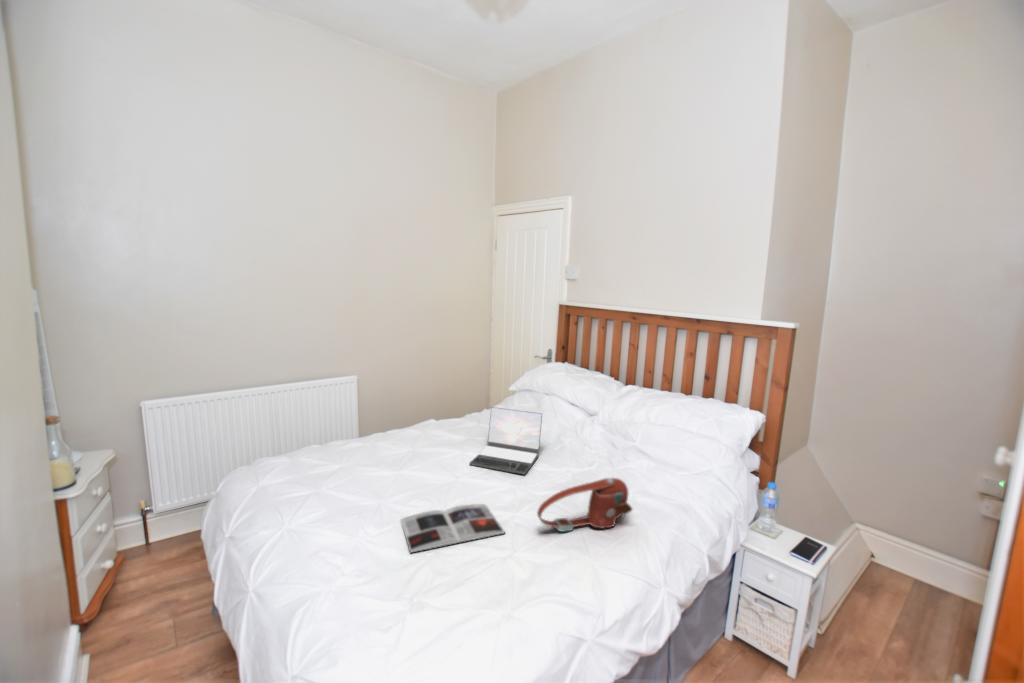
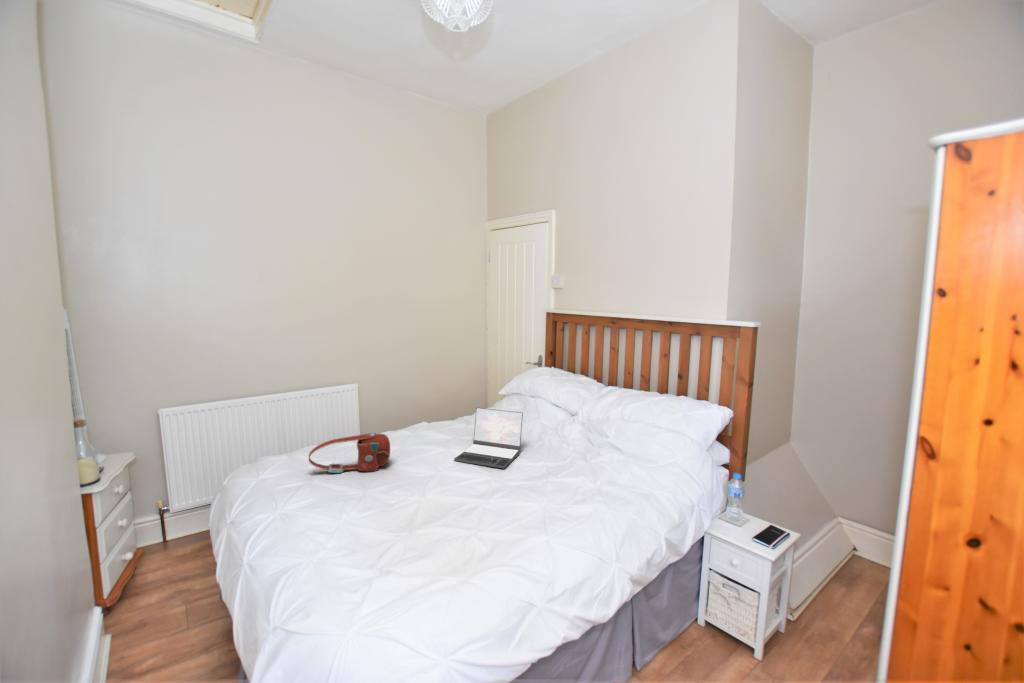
handbag: present [537,478,632,531] -> present [309,433,390,473]
magazine: present [401,504,504,553] -> none [383,494,477,534]

